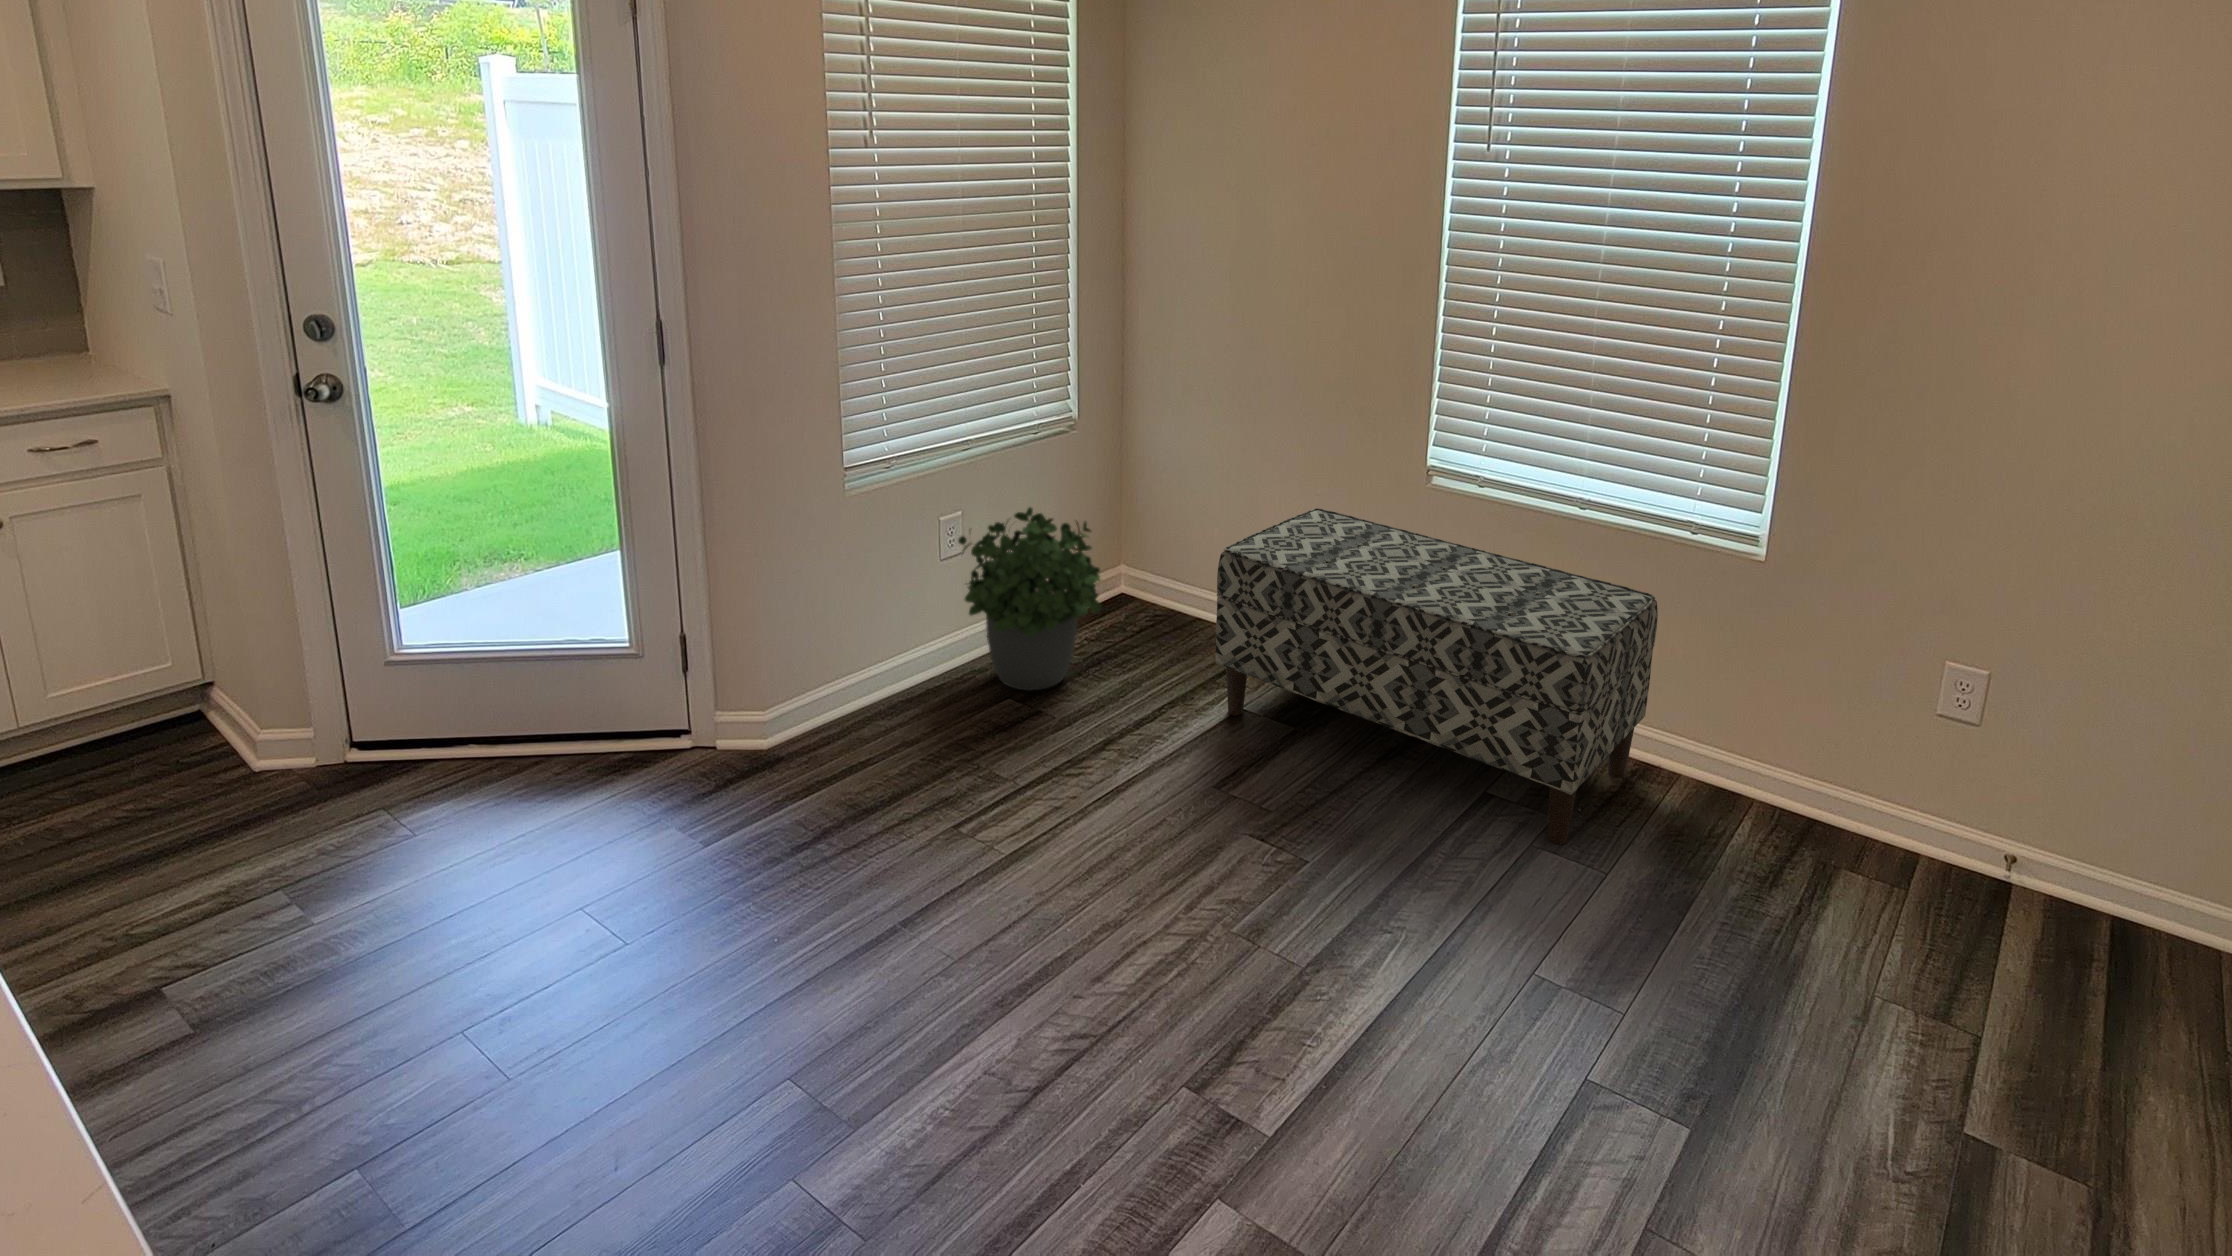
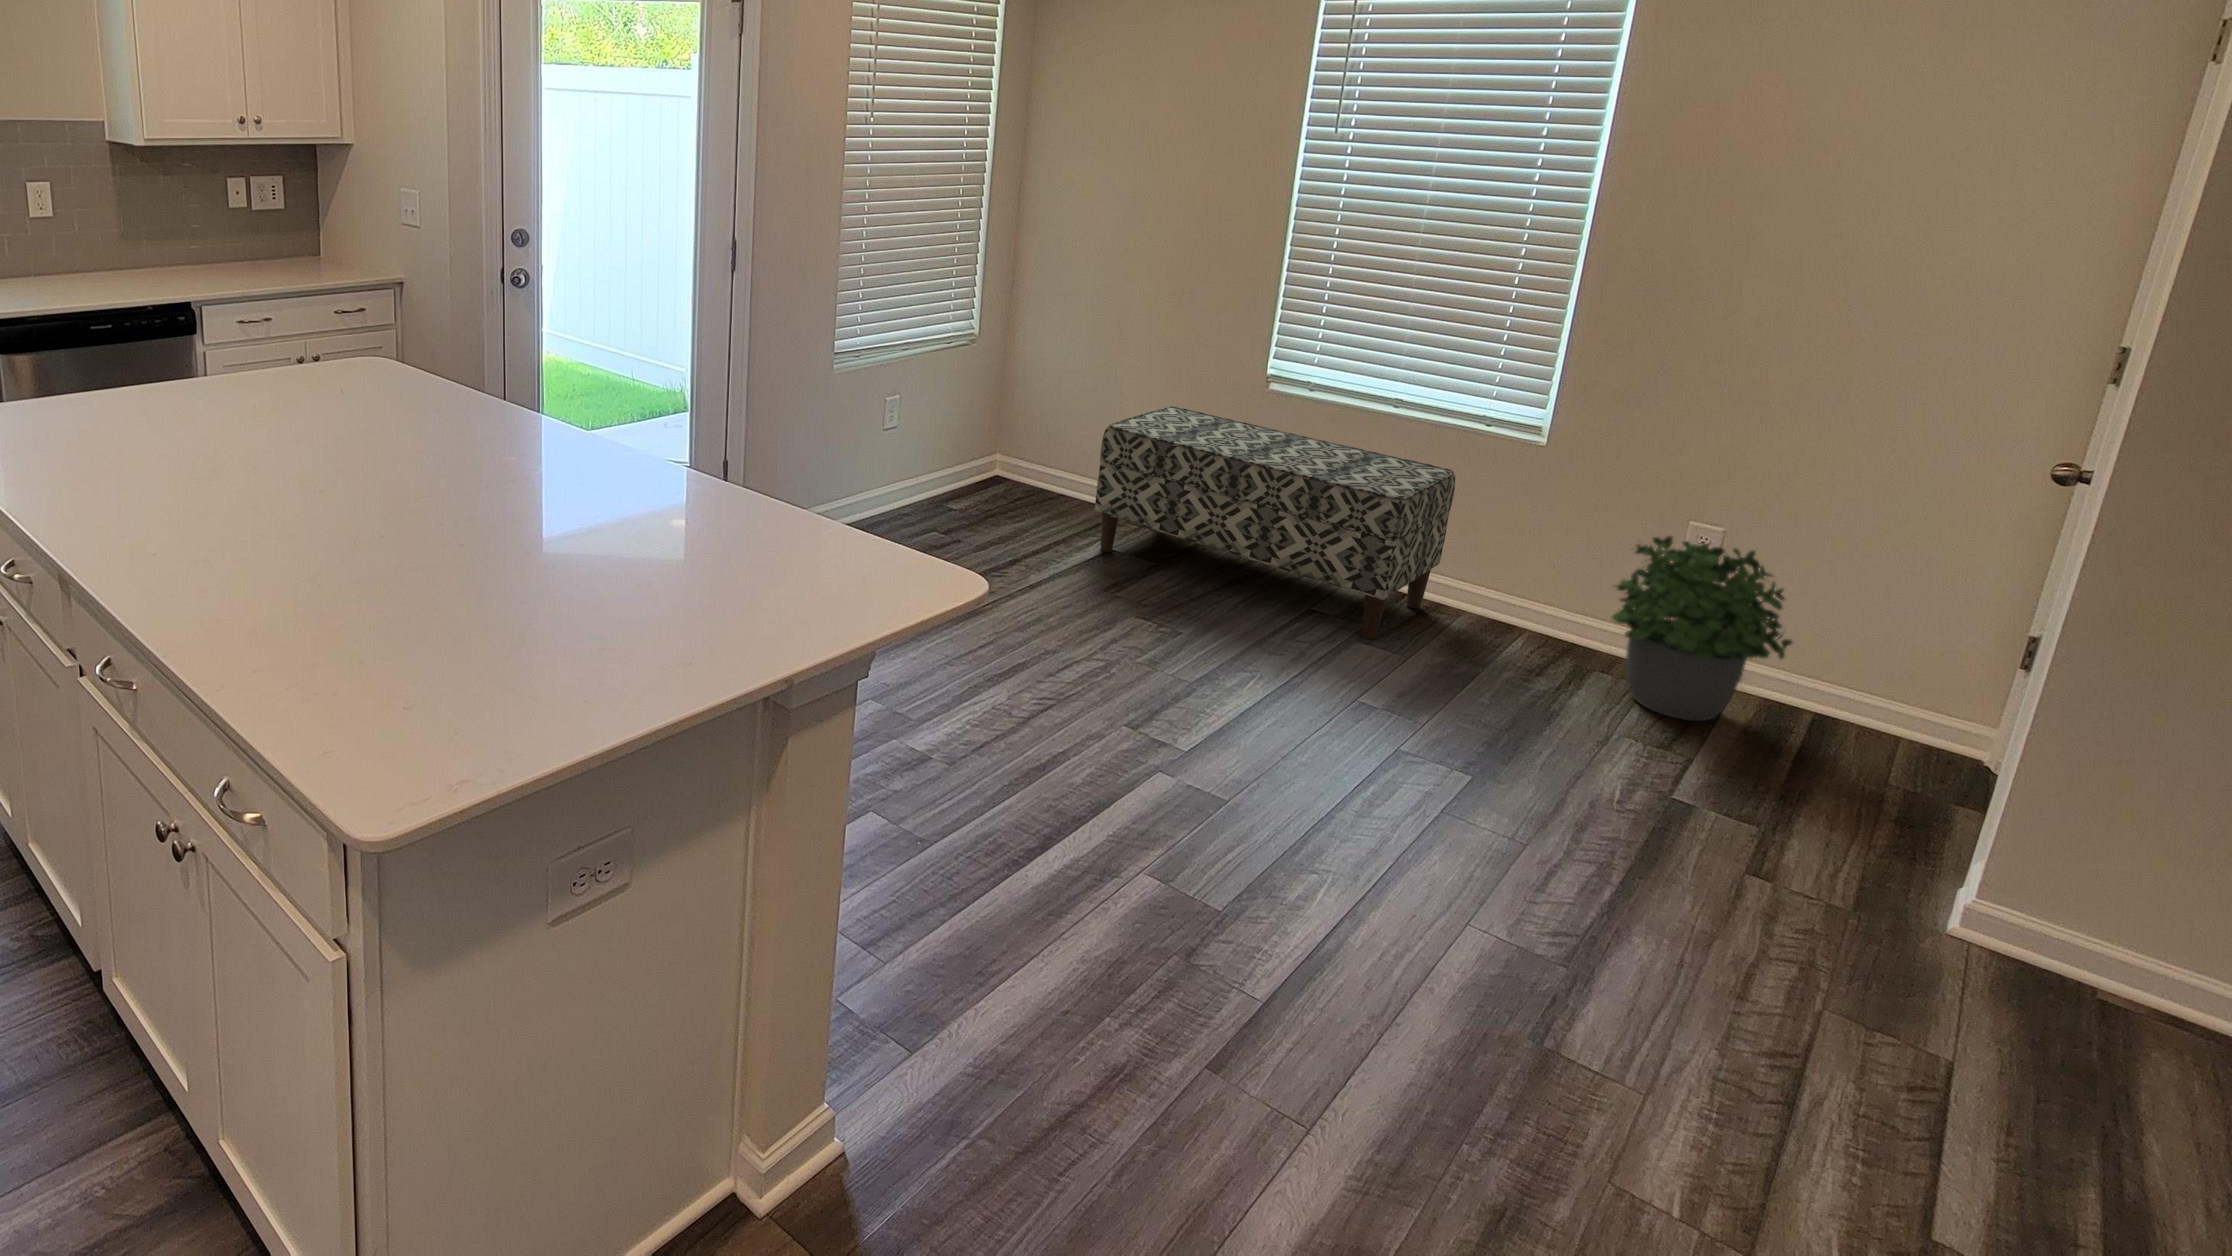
potted plant: present [958,507,1102,691] -> present [1612,536,1792,721]

